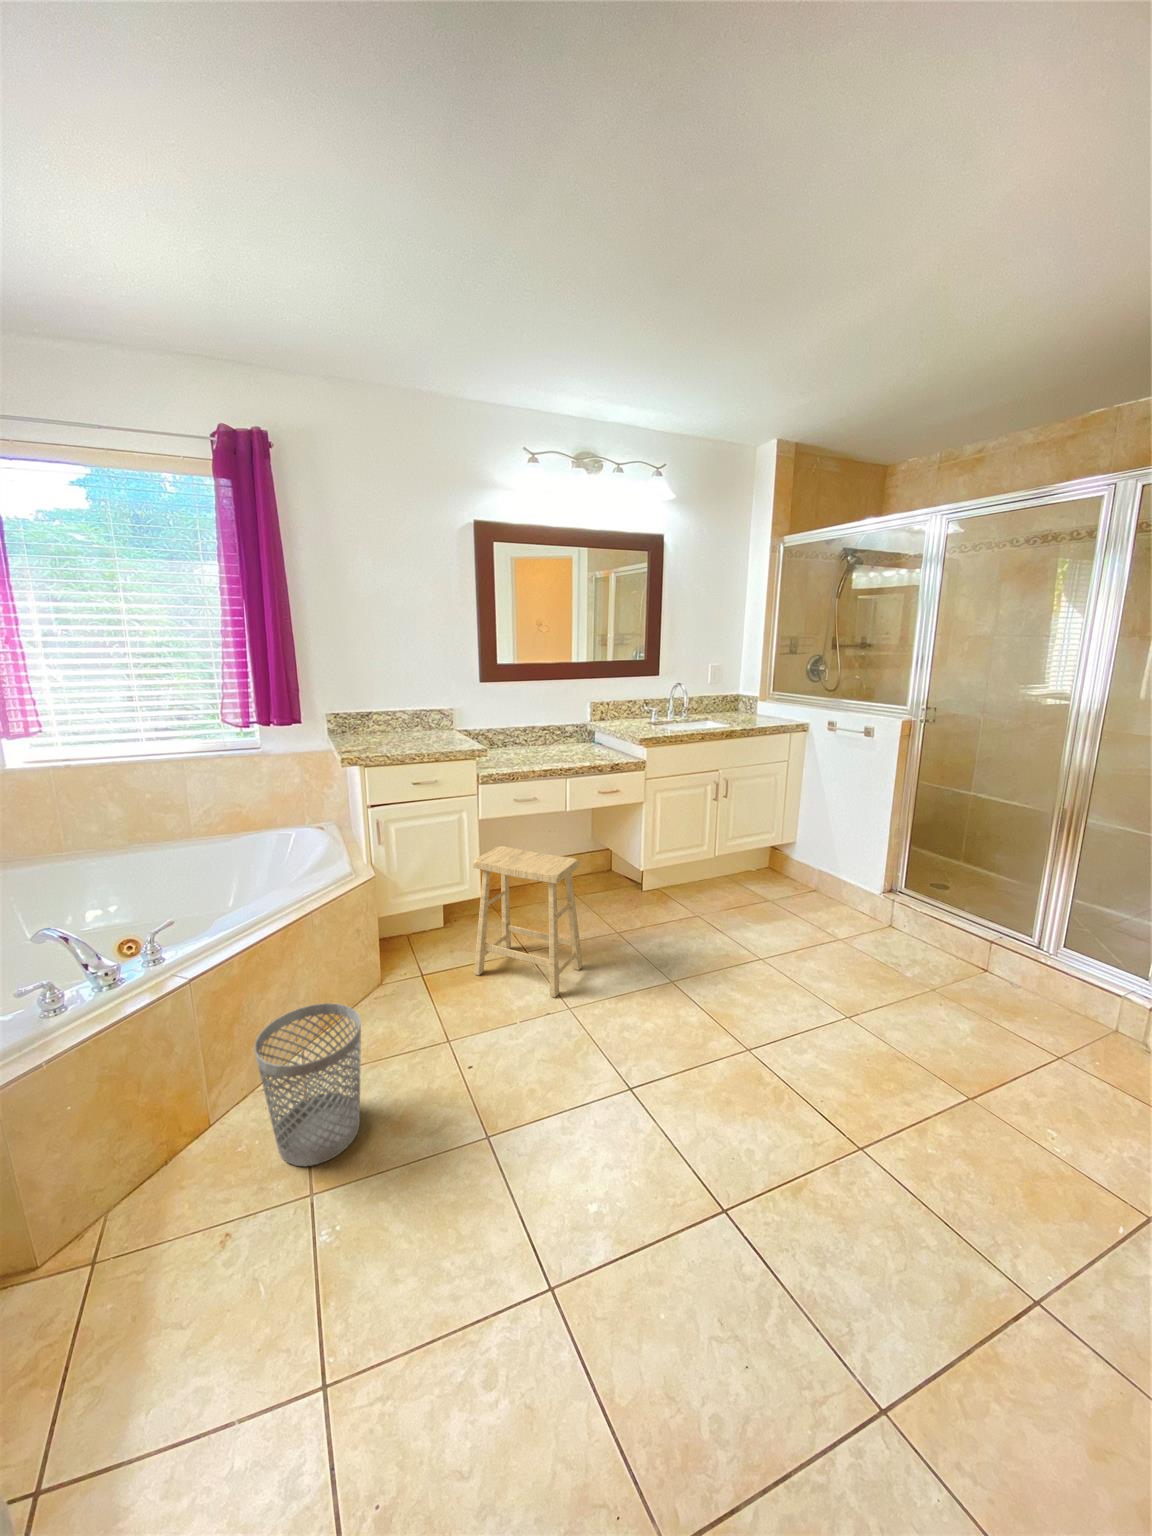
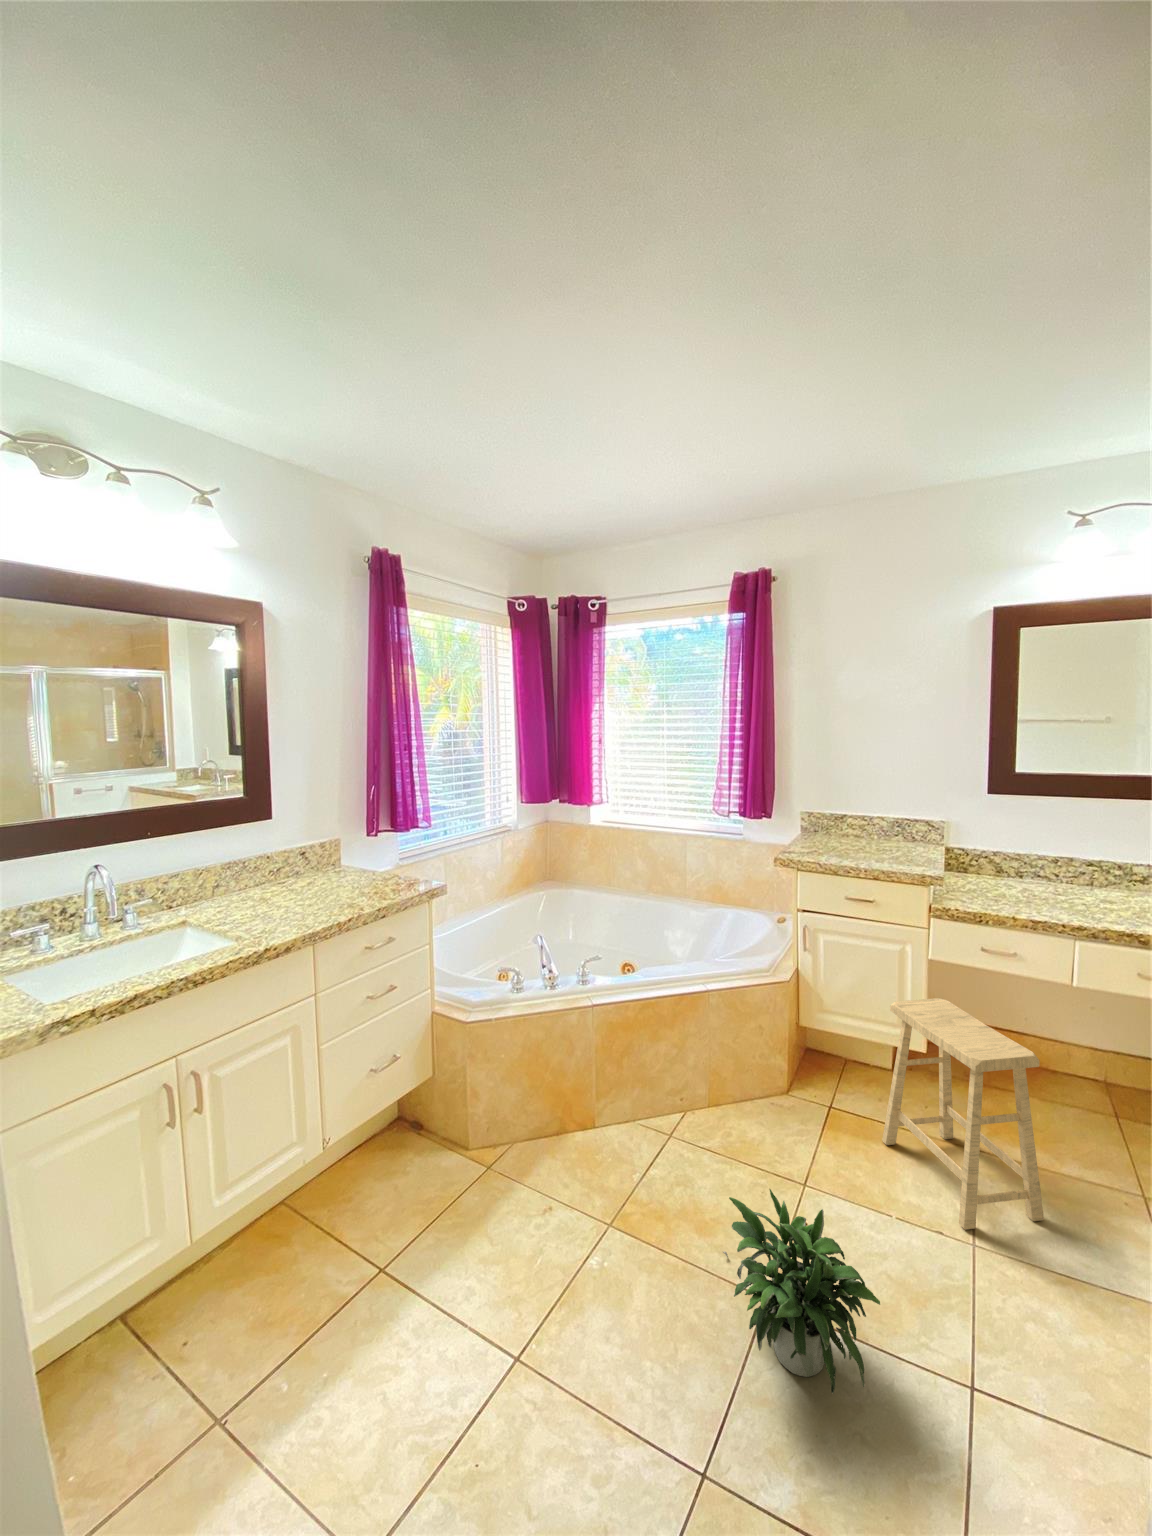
wastebasket: present [254,1003,361,1166] -> none [604,1064,688,1211]
potted plant: none [433,1029,596,1161] -> present [723,1189,880,1393]

